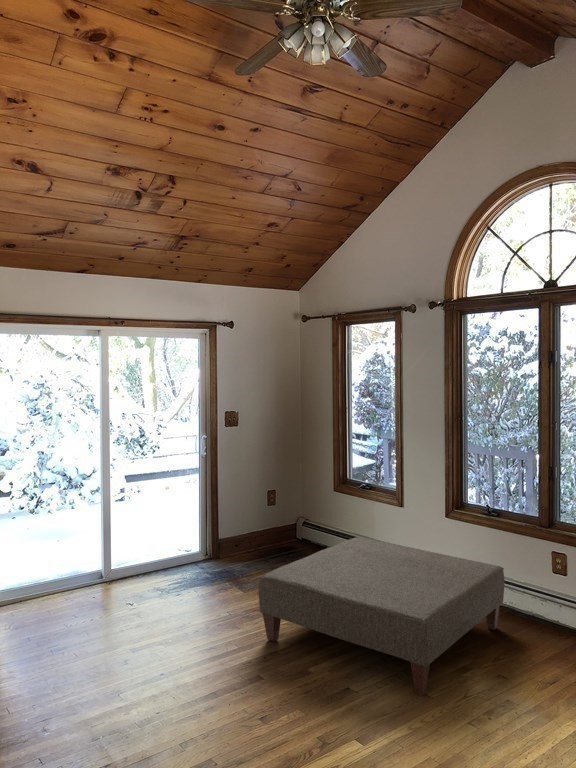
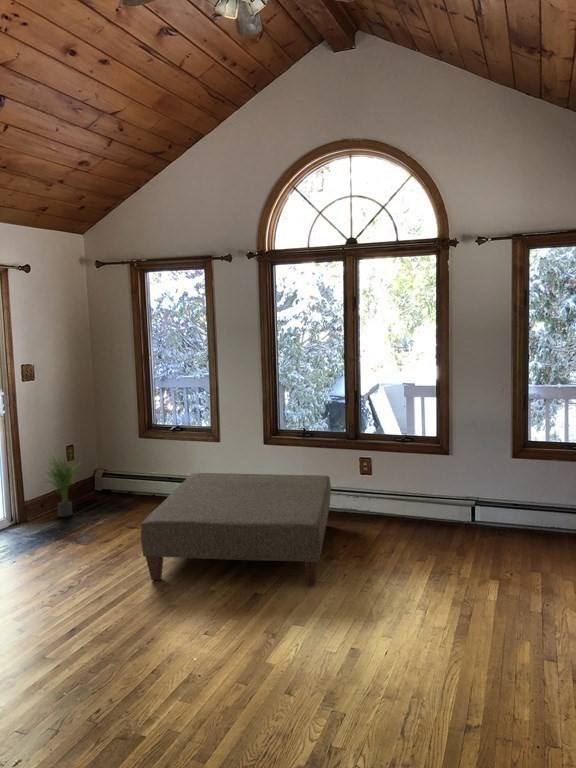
potted plant: none [227,492,272,560] -> present [48,460,75,517]

